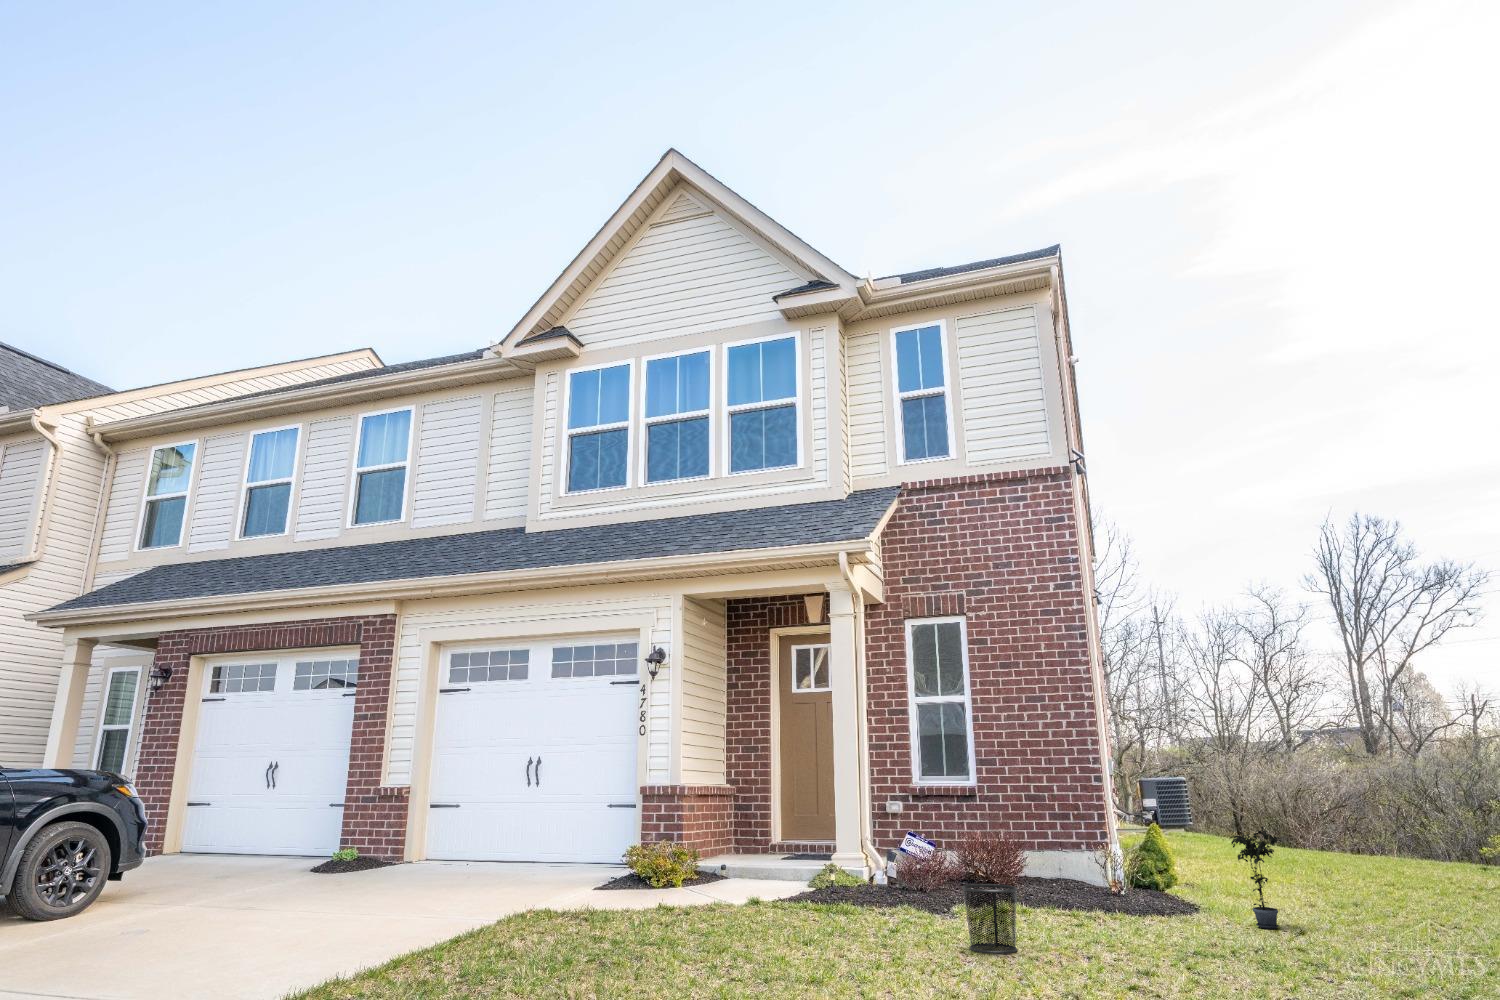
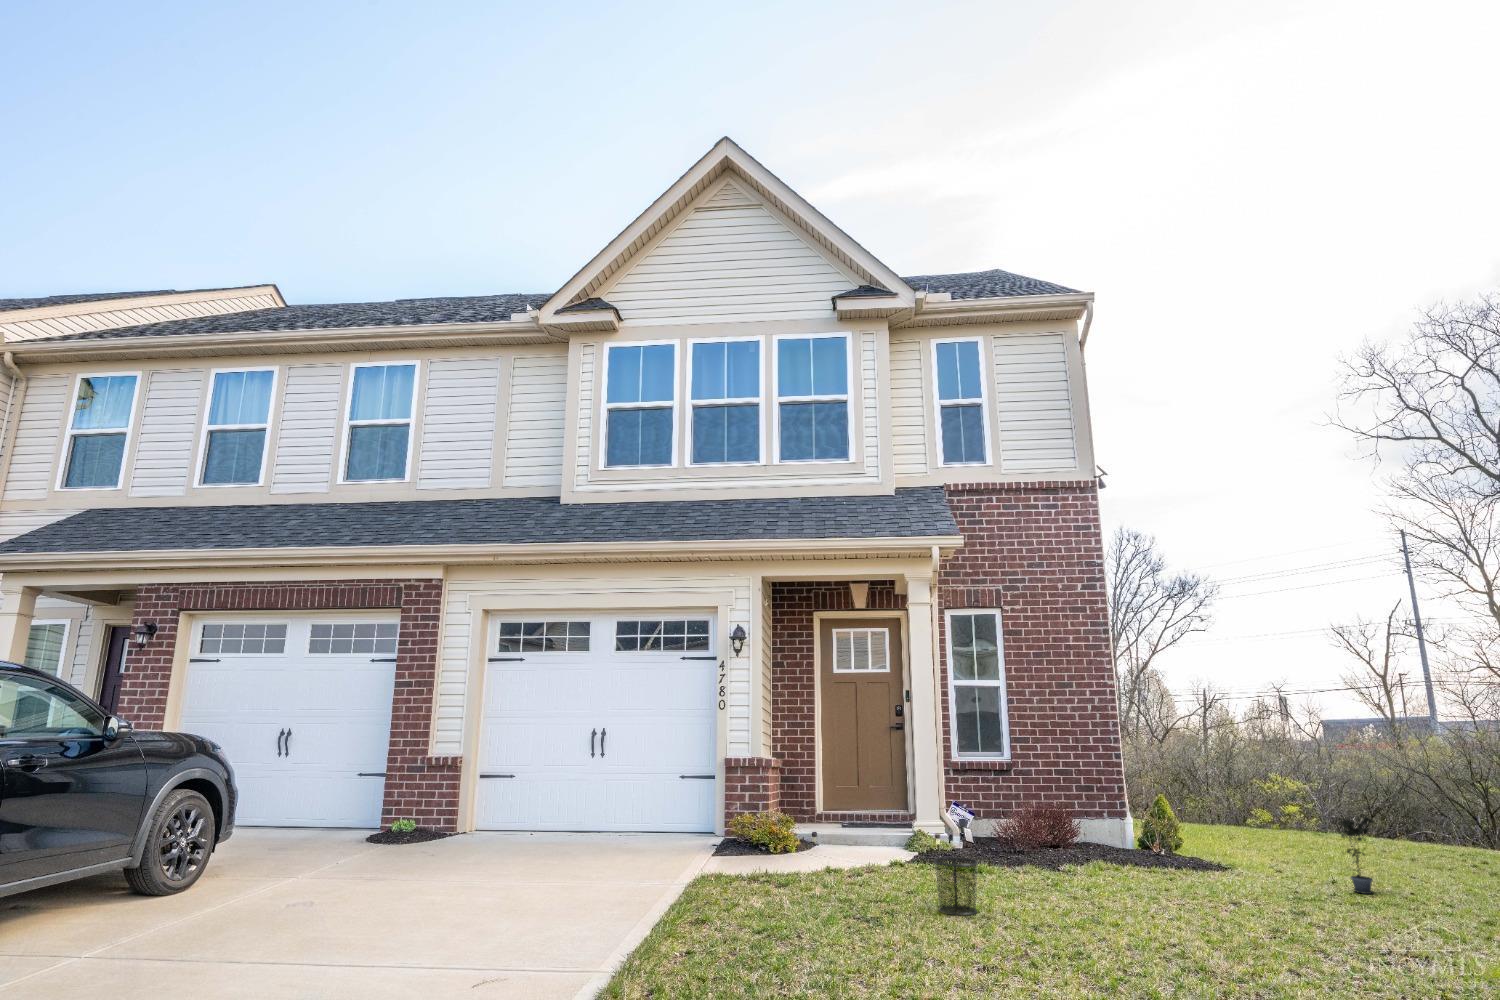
trash can: present [962,884,1017,954] -> present [934,857,978,915]

